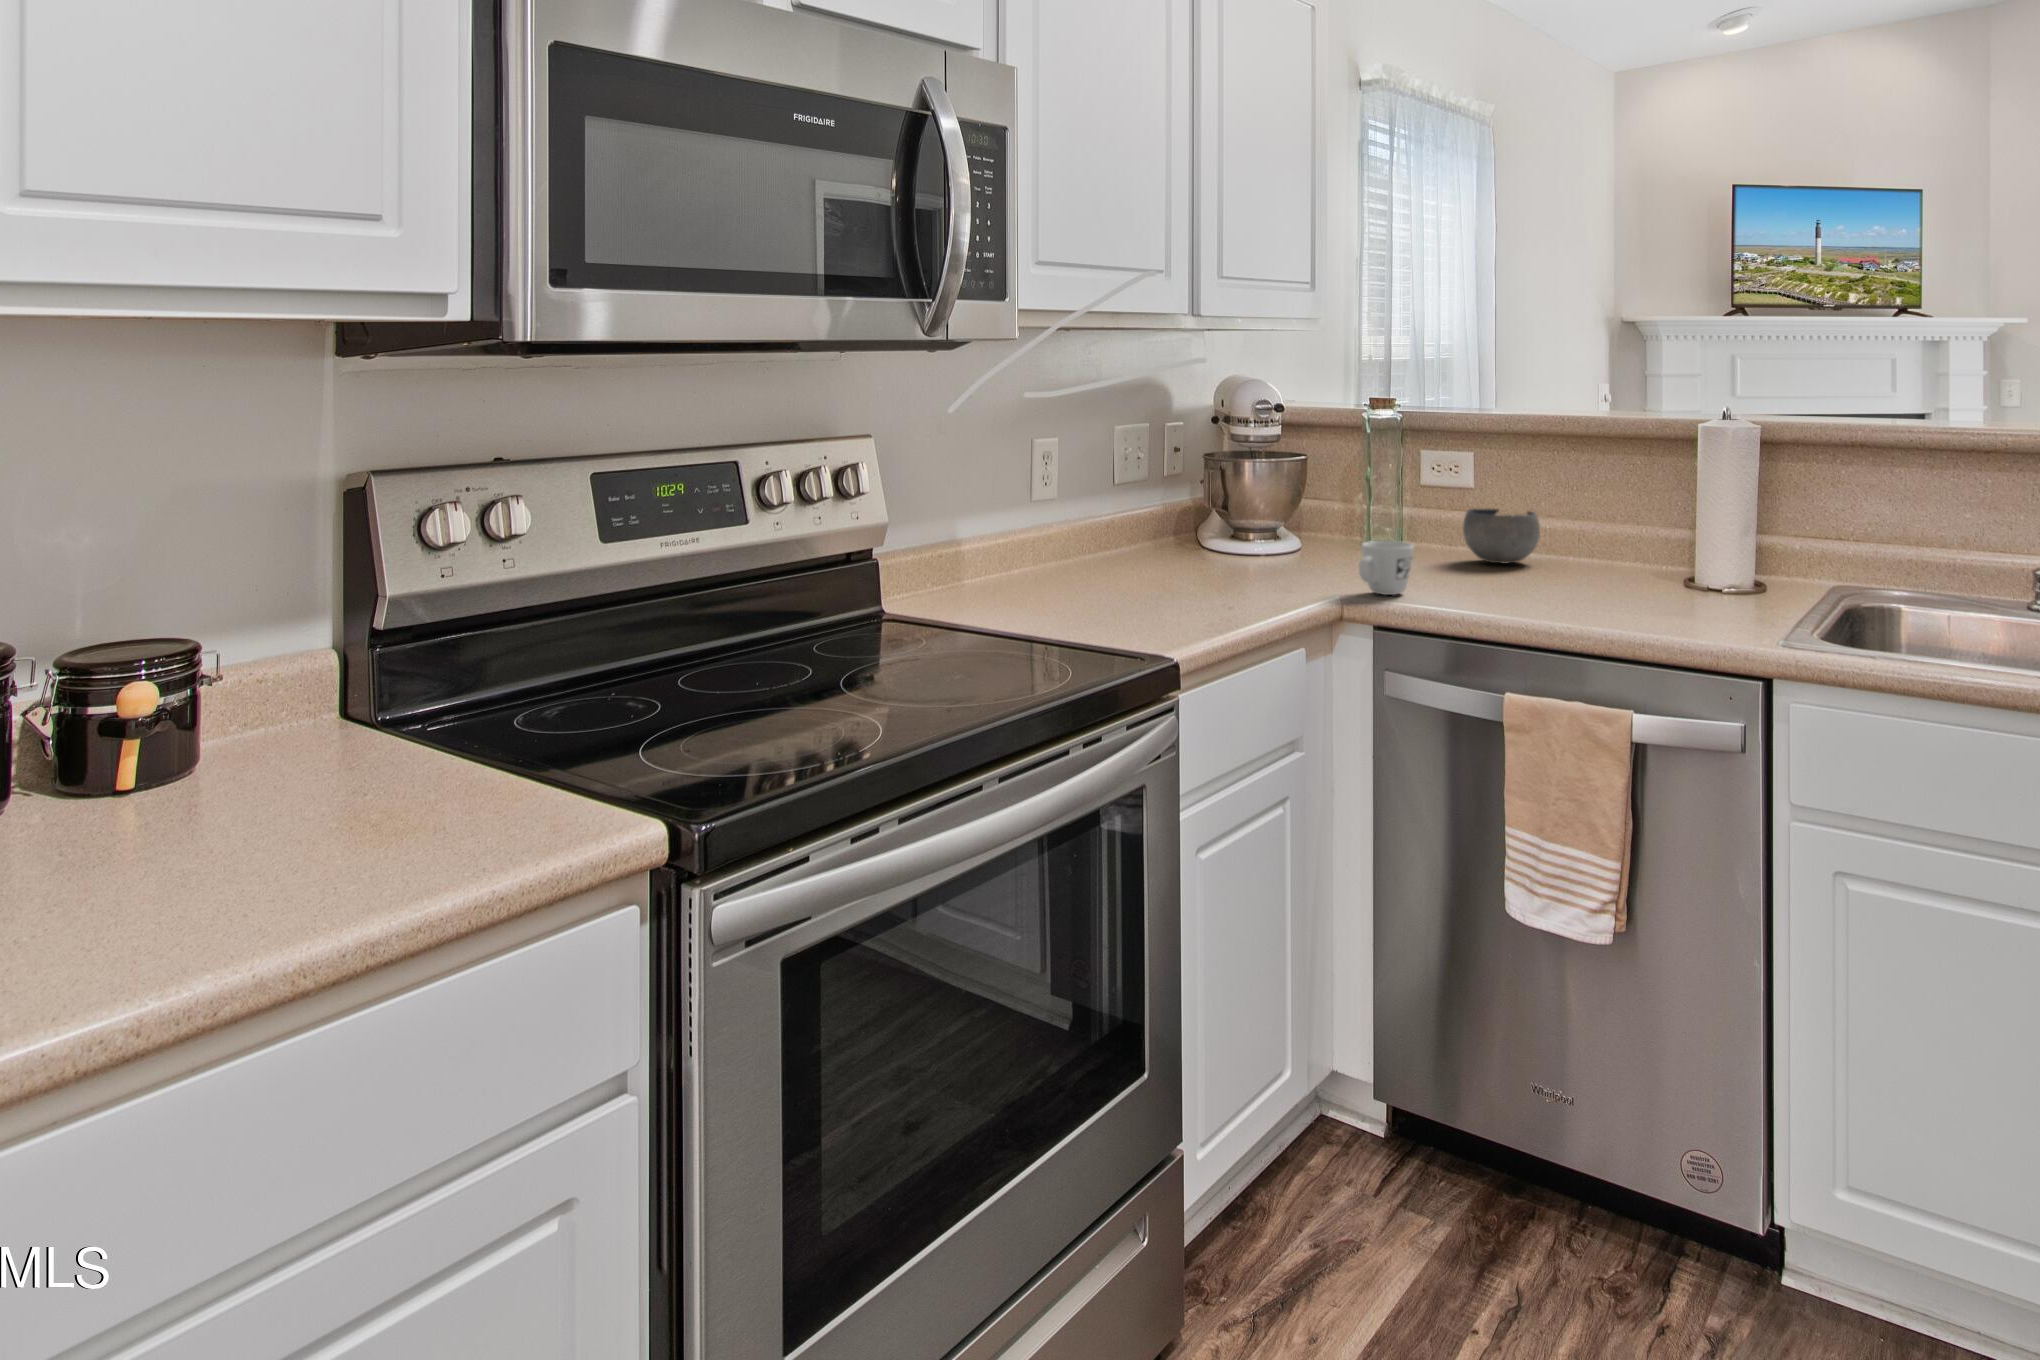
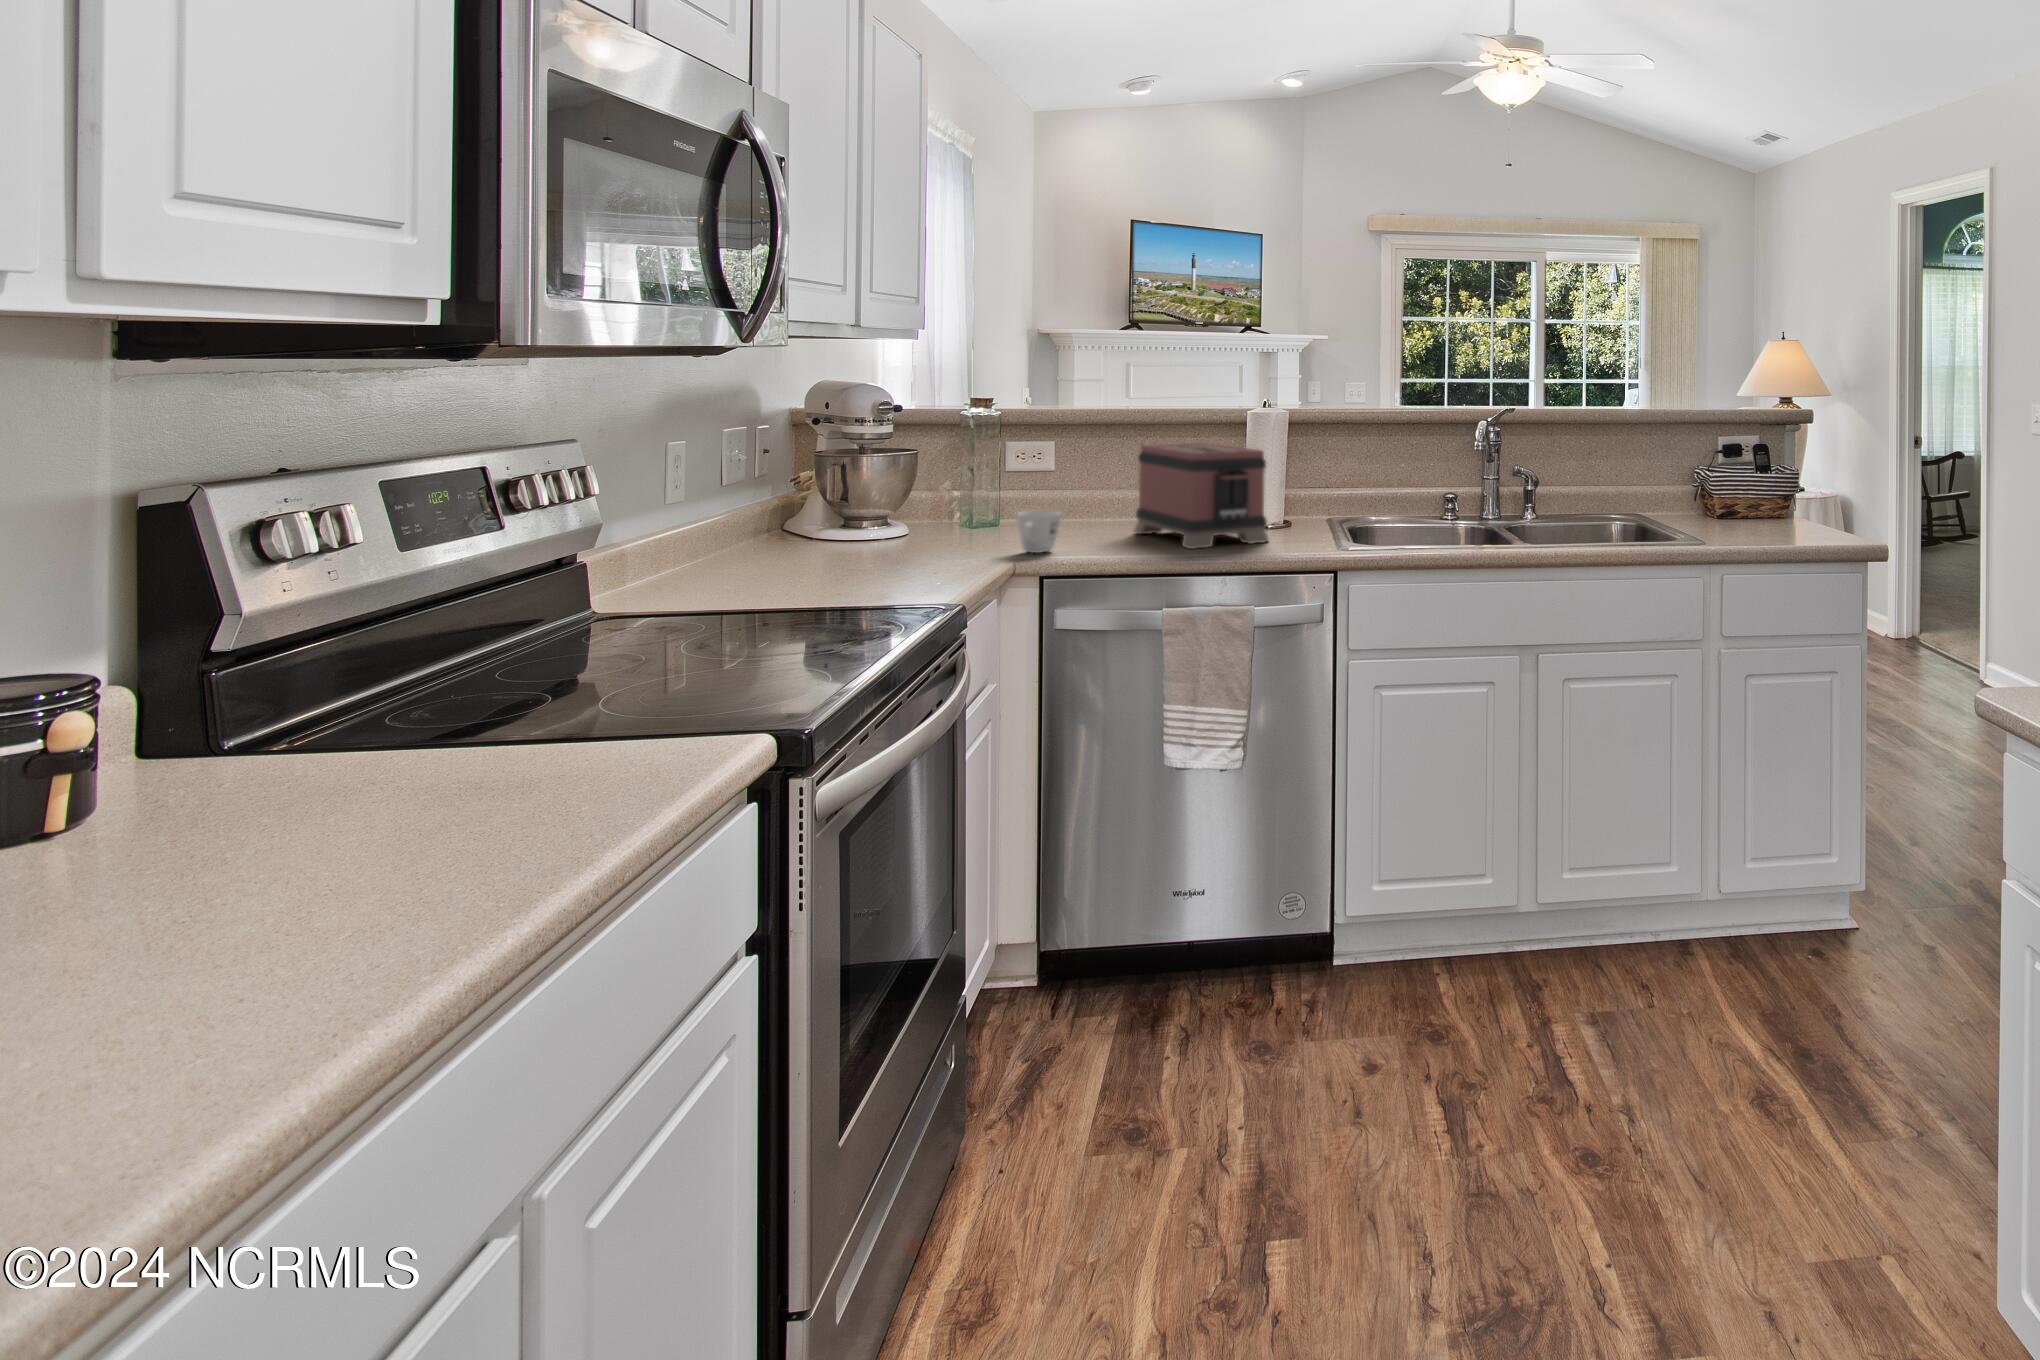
toaster: none [1538,463,1700,613] -> present [1134,443,1269,549]
bowl: present [1463,509,1540,563] -> none [1058,484,1119,526]

